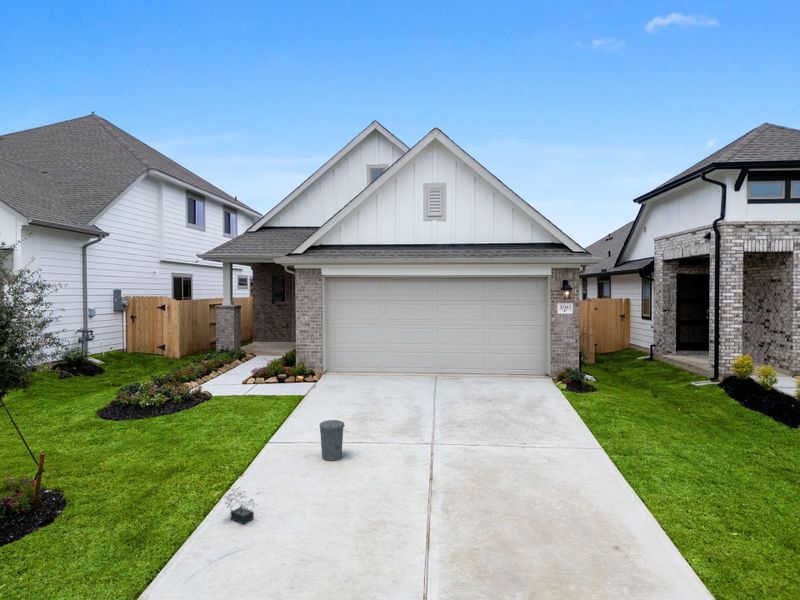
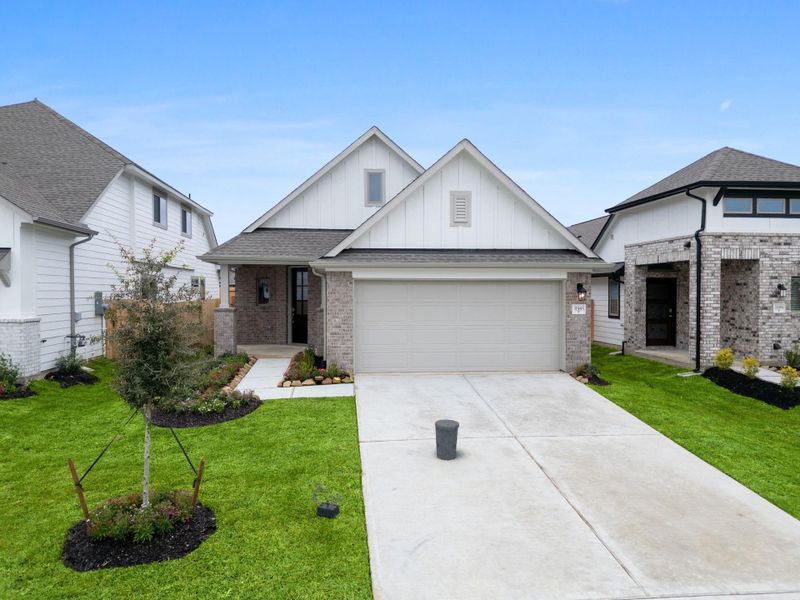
decorative plant: present [225,489,254,524] -> present [312,483,341,518]

